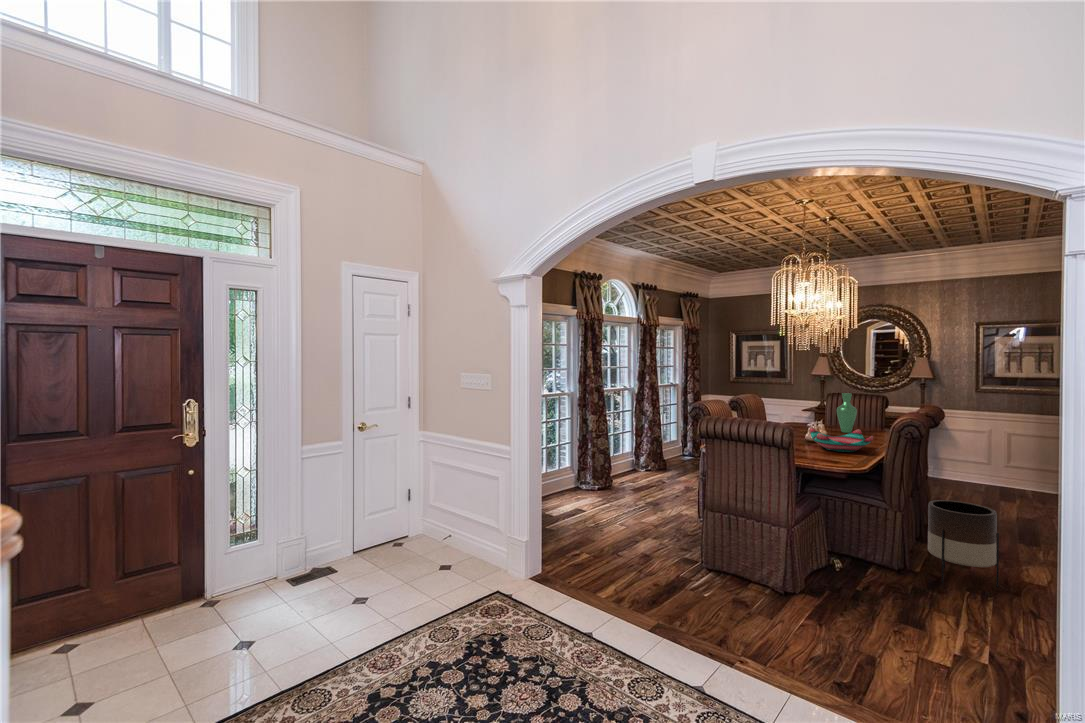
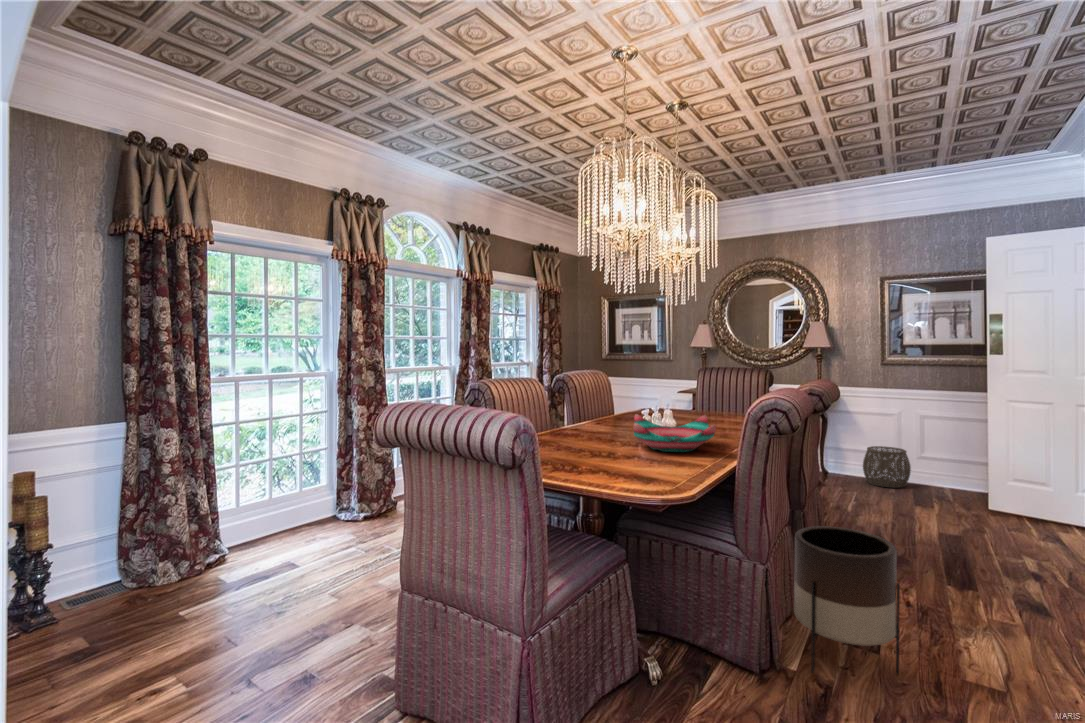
vase: present [837,393,857,433] -> none [694,365,720,421]
woven basket: none [960,456,1002,489] -> present [863,446,911,488]

